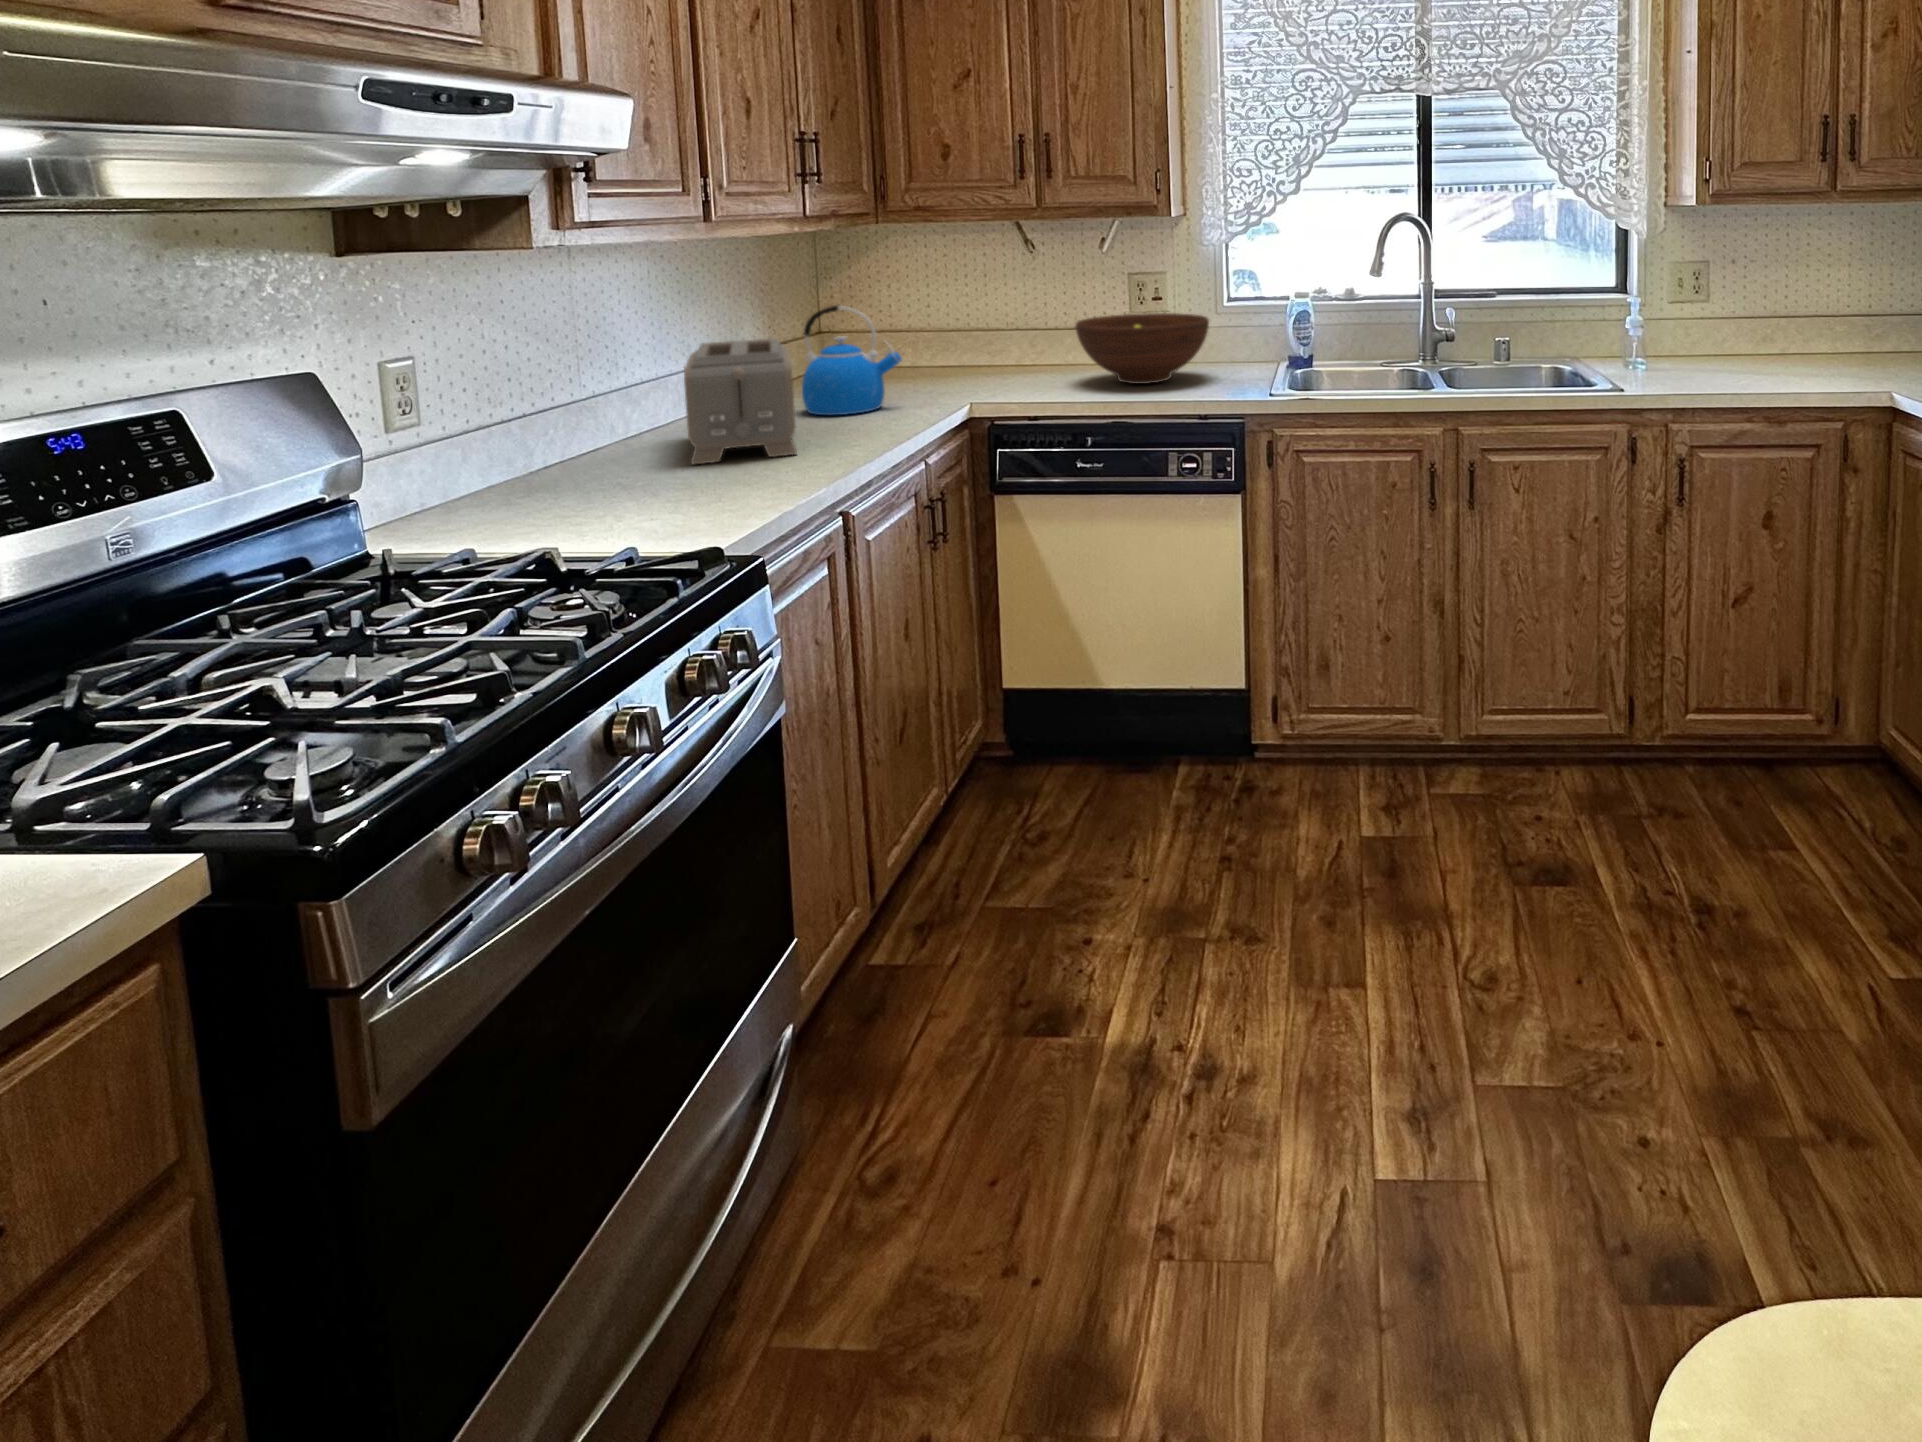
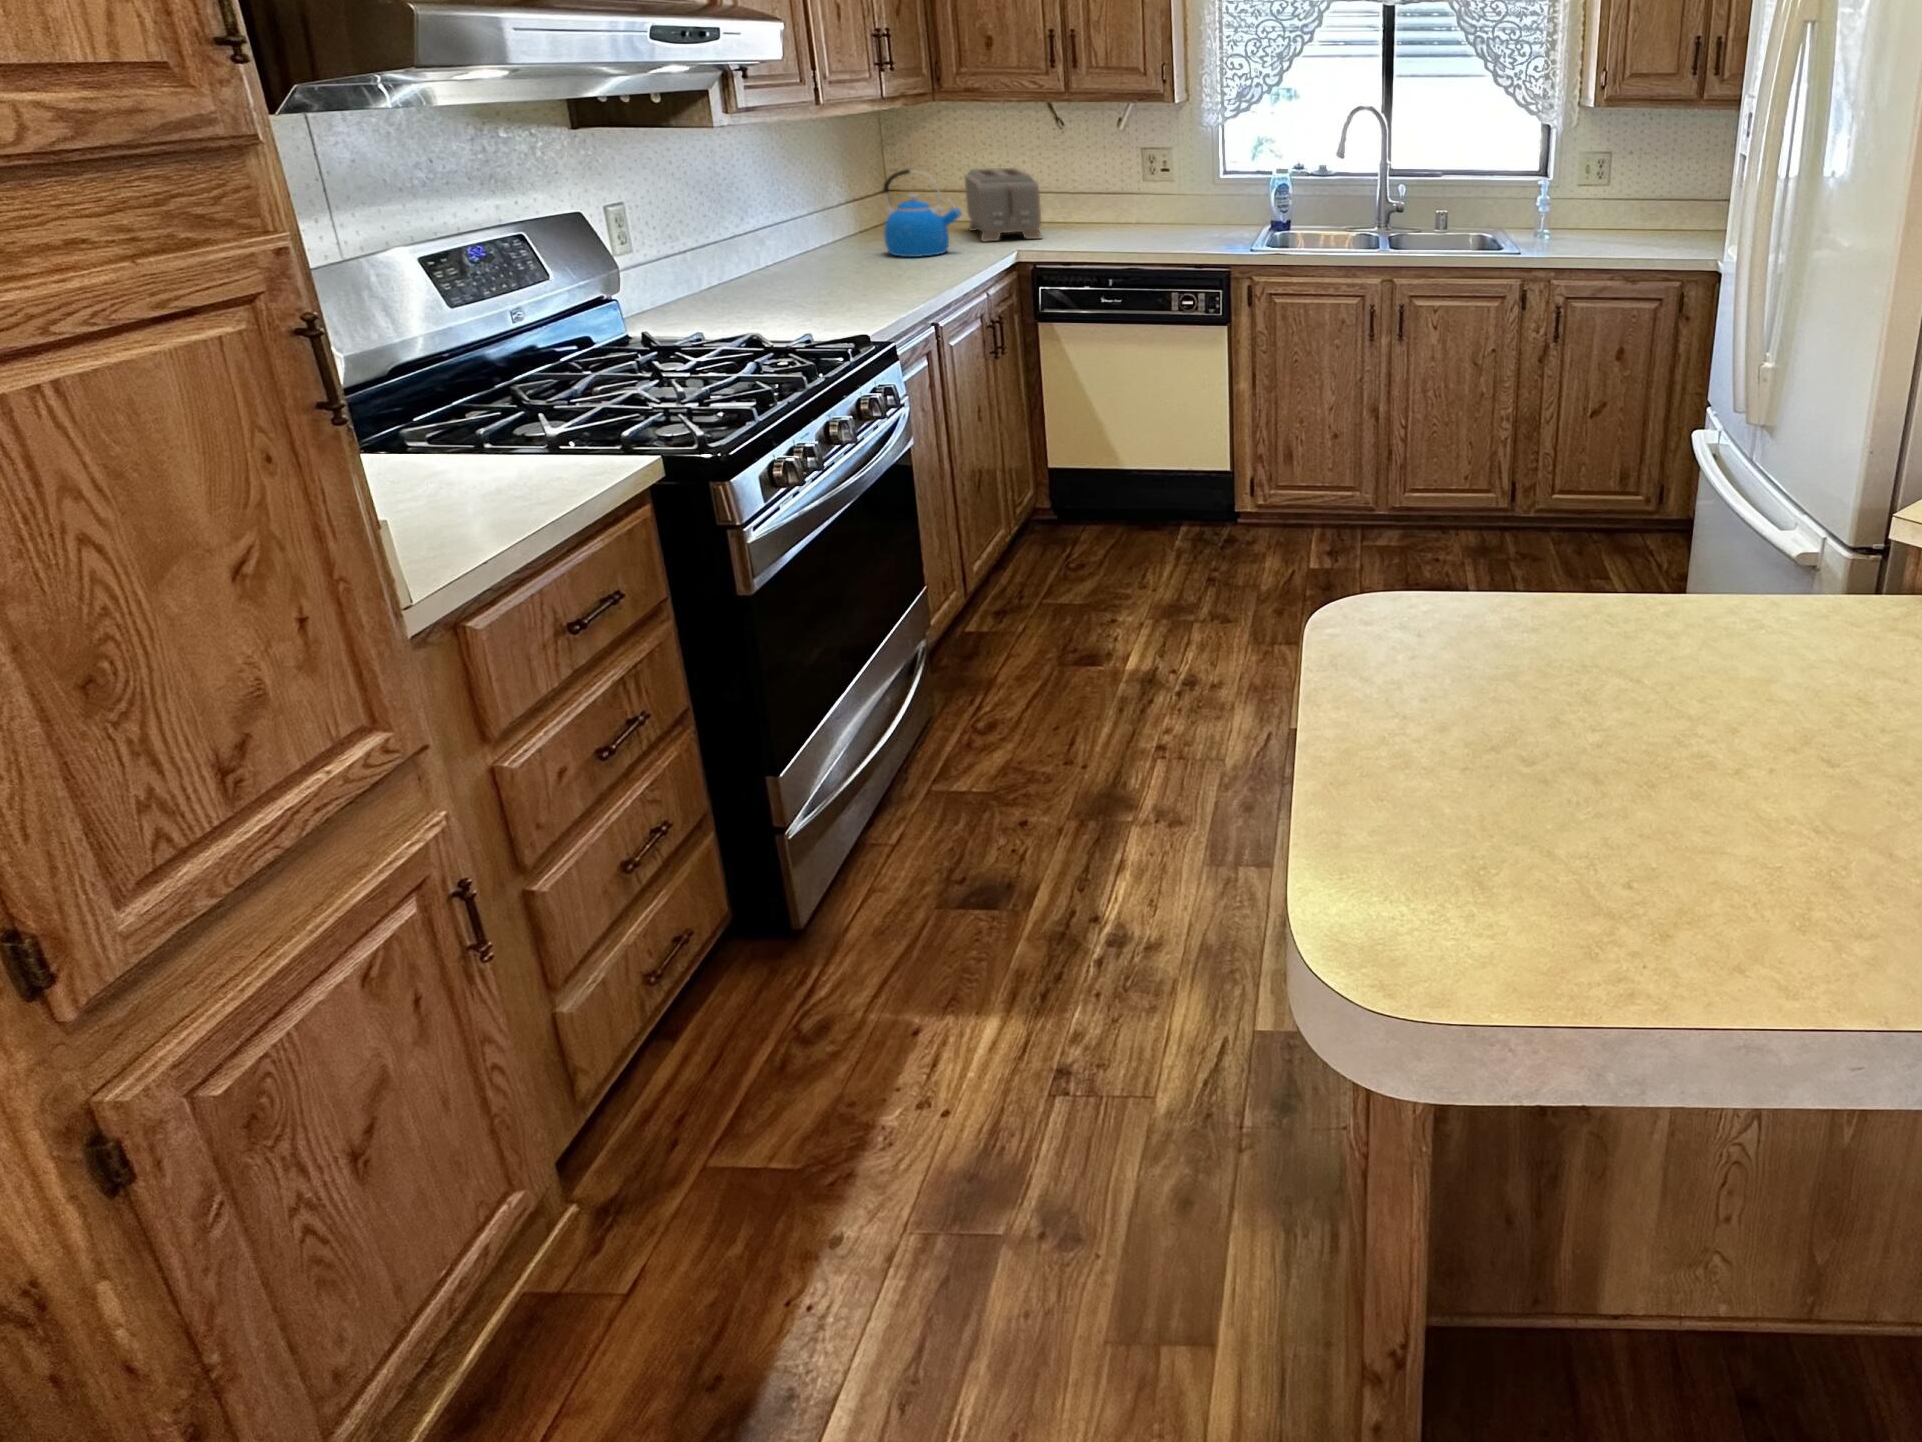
fruit bowl: present [1076,313,1209,384] -> none [1099,182,1207,239]
toaster: present [684,339,797,464] -> present [965,168,1041,241]

